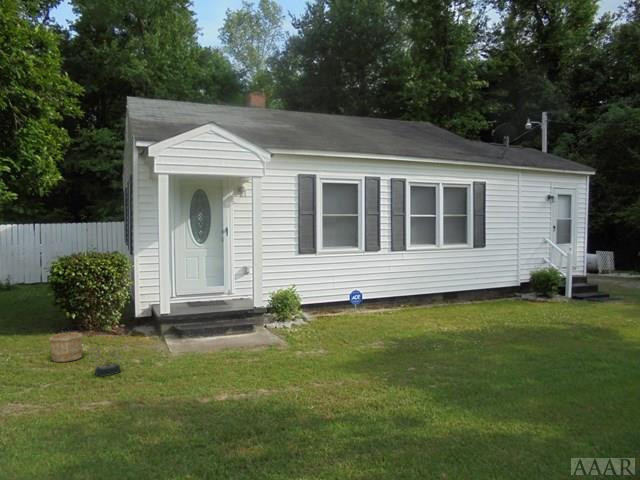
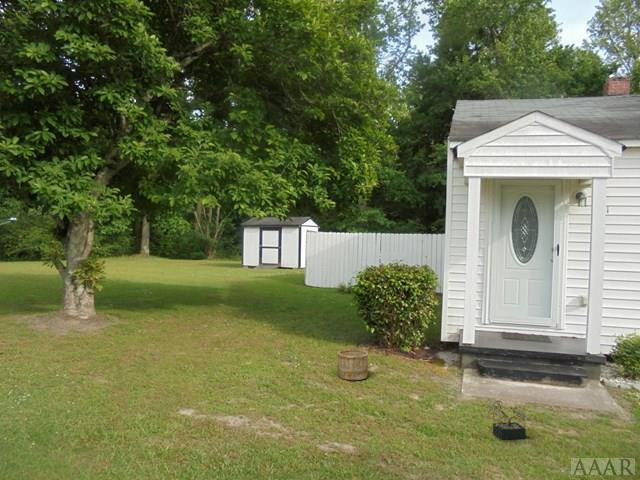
decorative plant: present [90,349,120,377] -> present [486,398,529,440]

